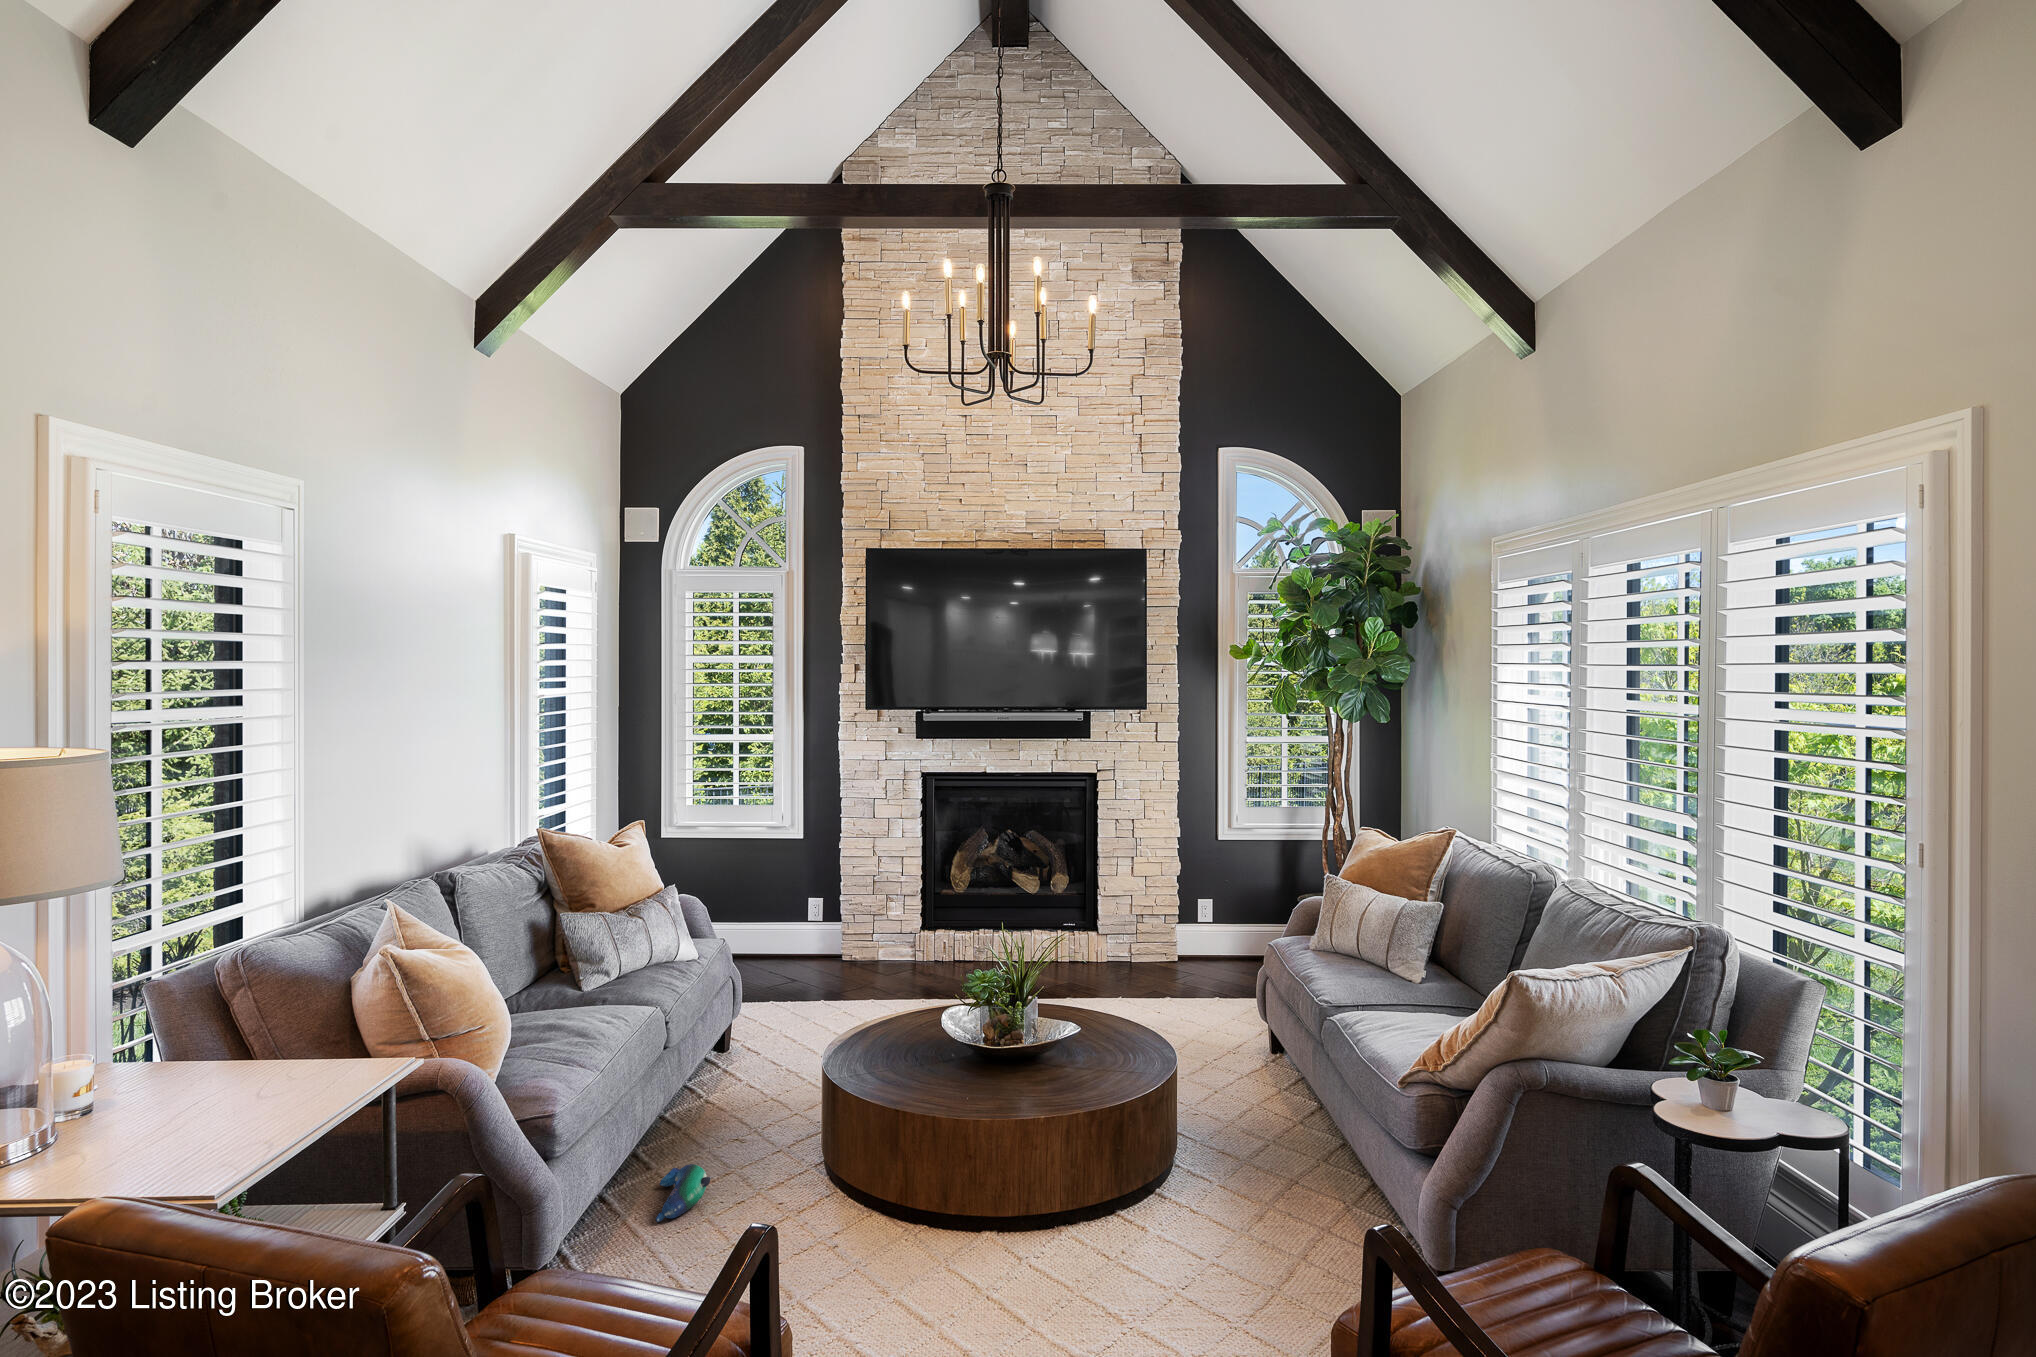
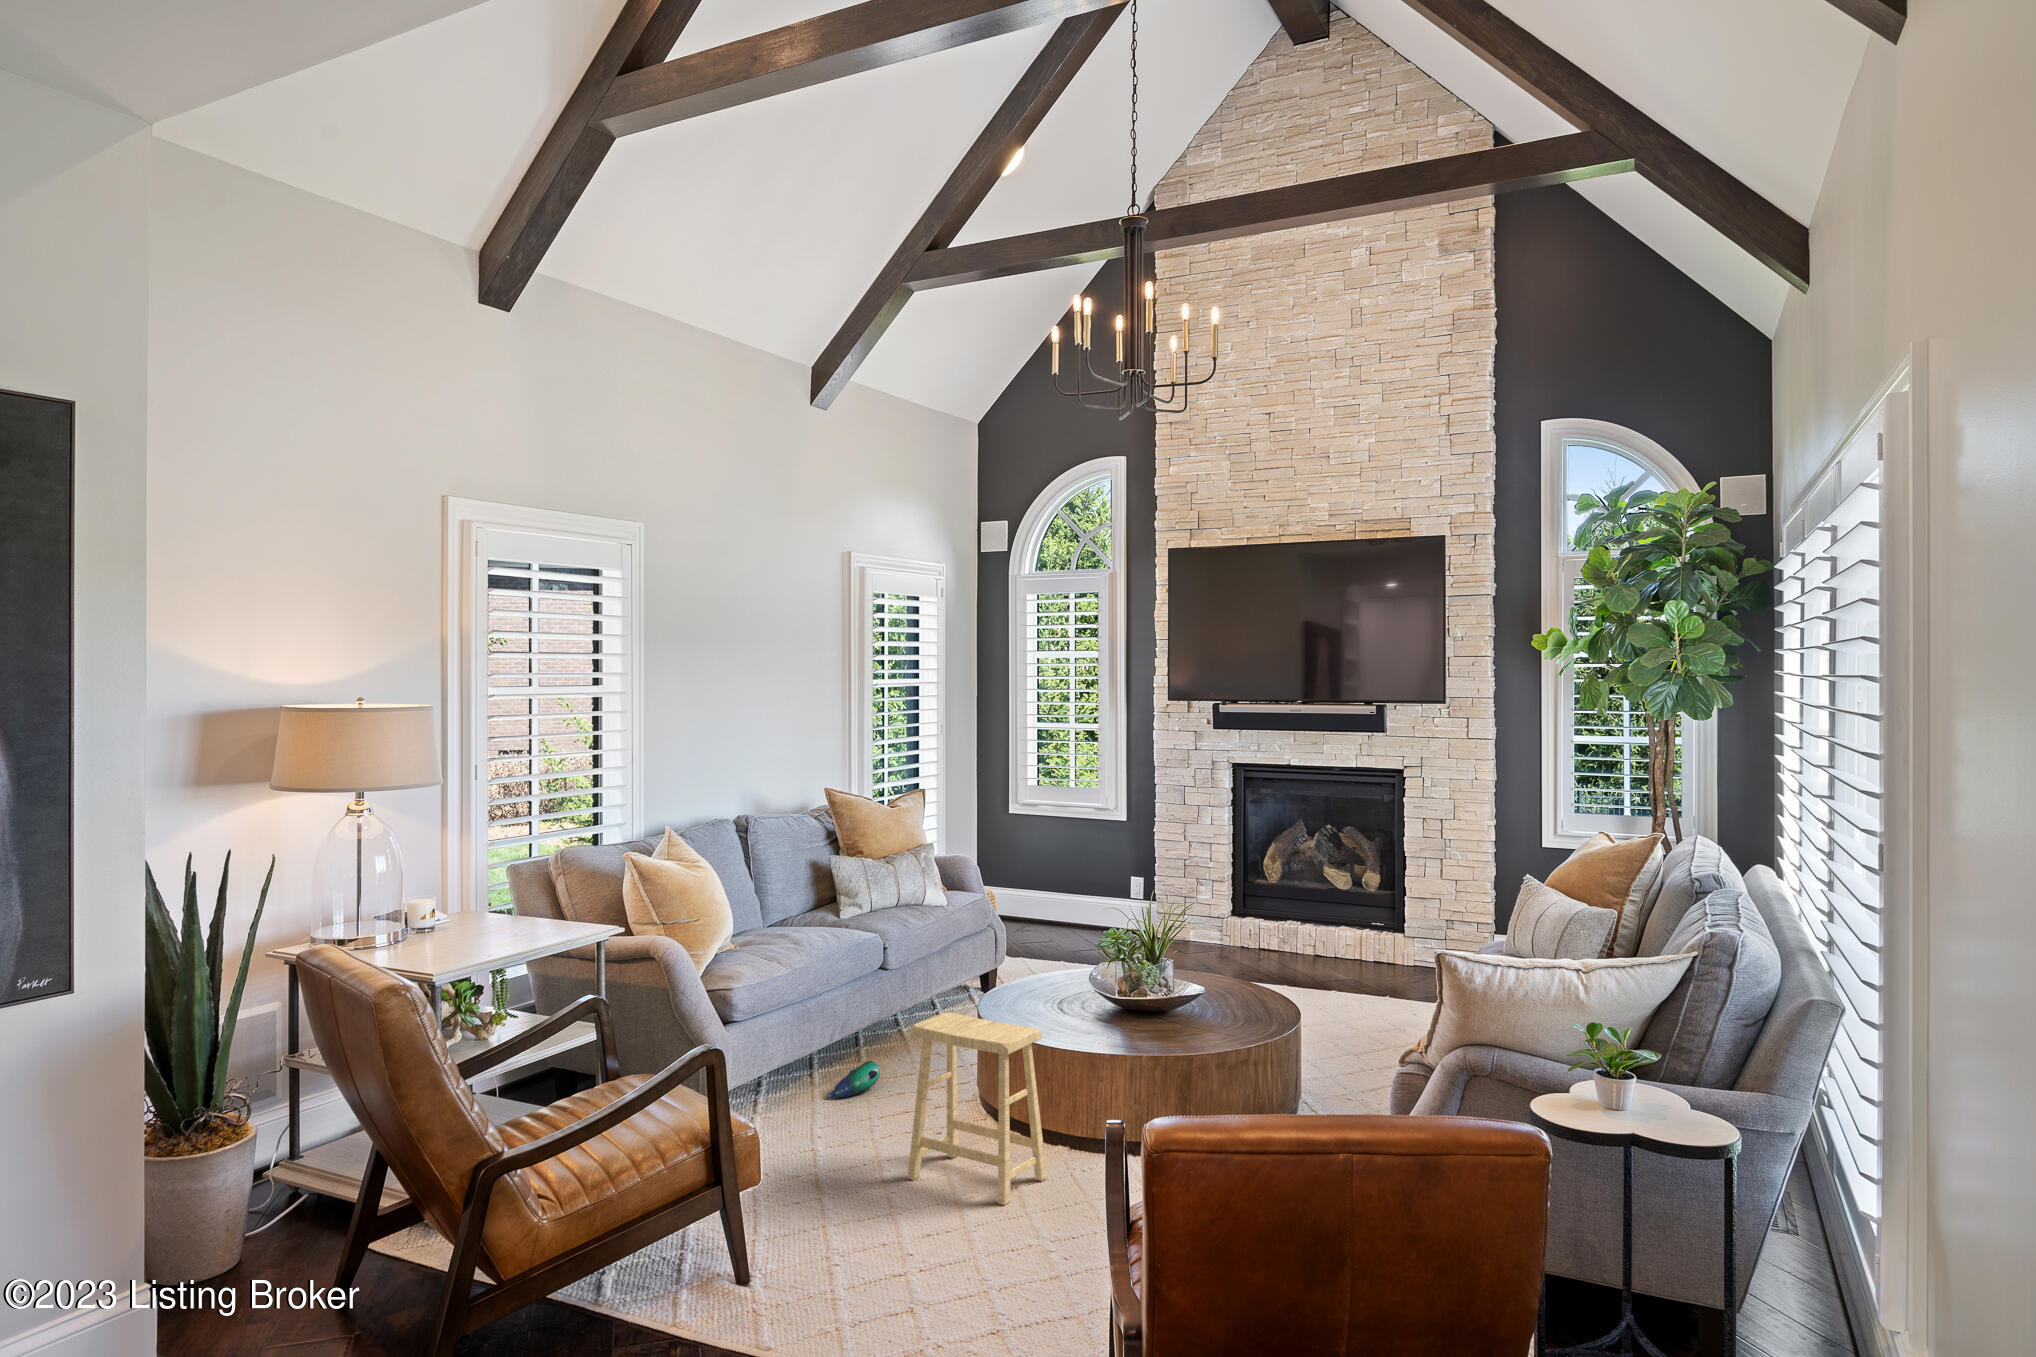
footstool: none [851,1101,1004,1322] -> present [908,1013,1047,1205]

